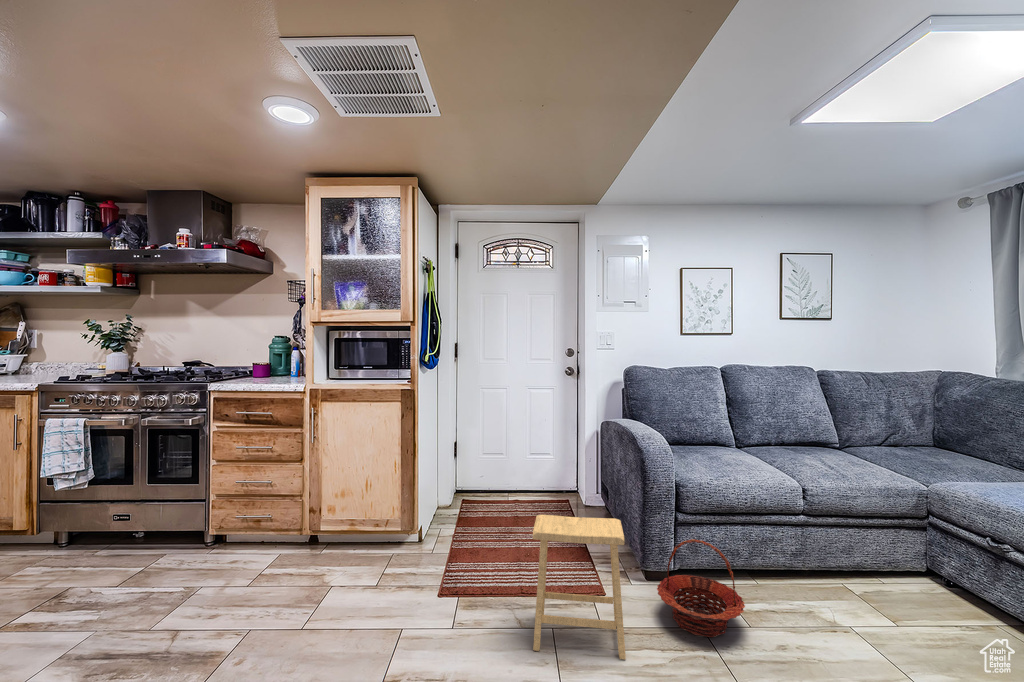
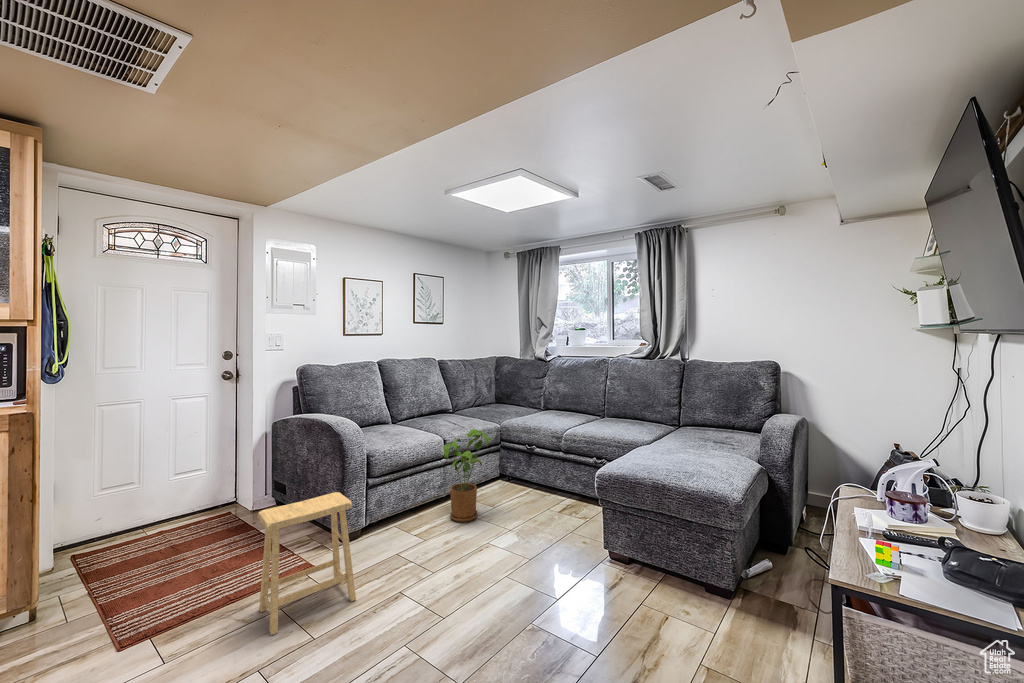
house plant: none [792,483,891,626] -> present [443,429,493,522]
basket: present [657,539,745,637] -> none [363,491,427,562]

